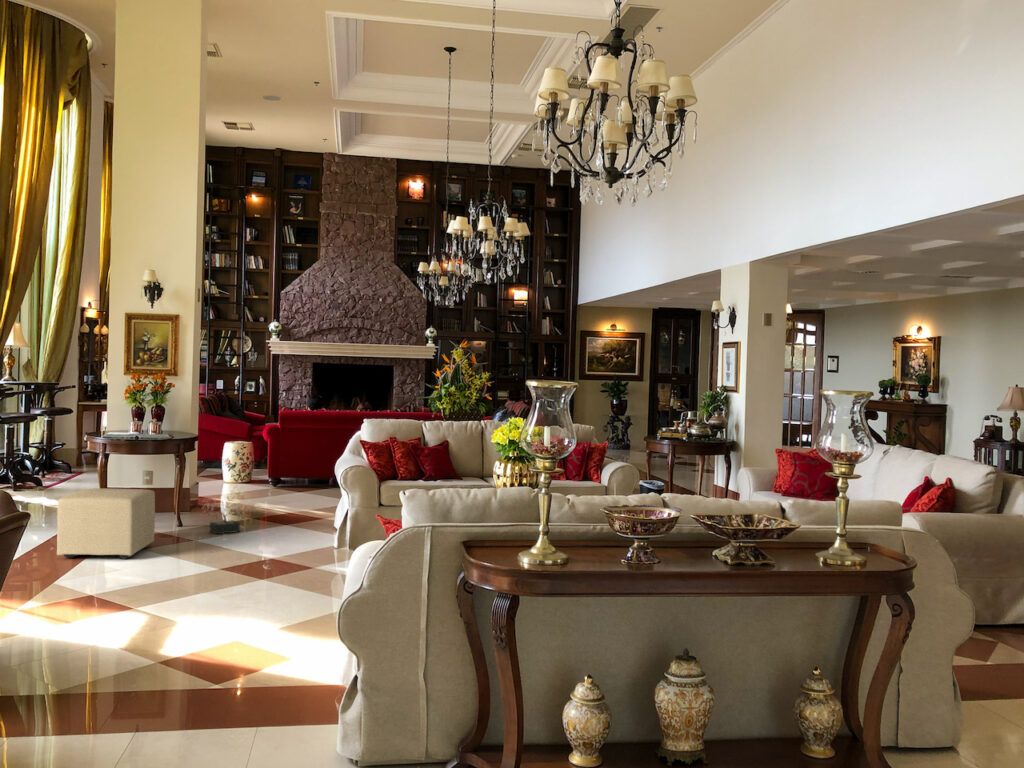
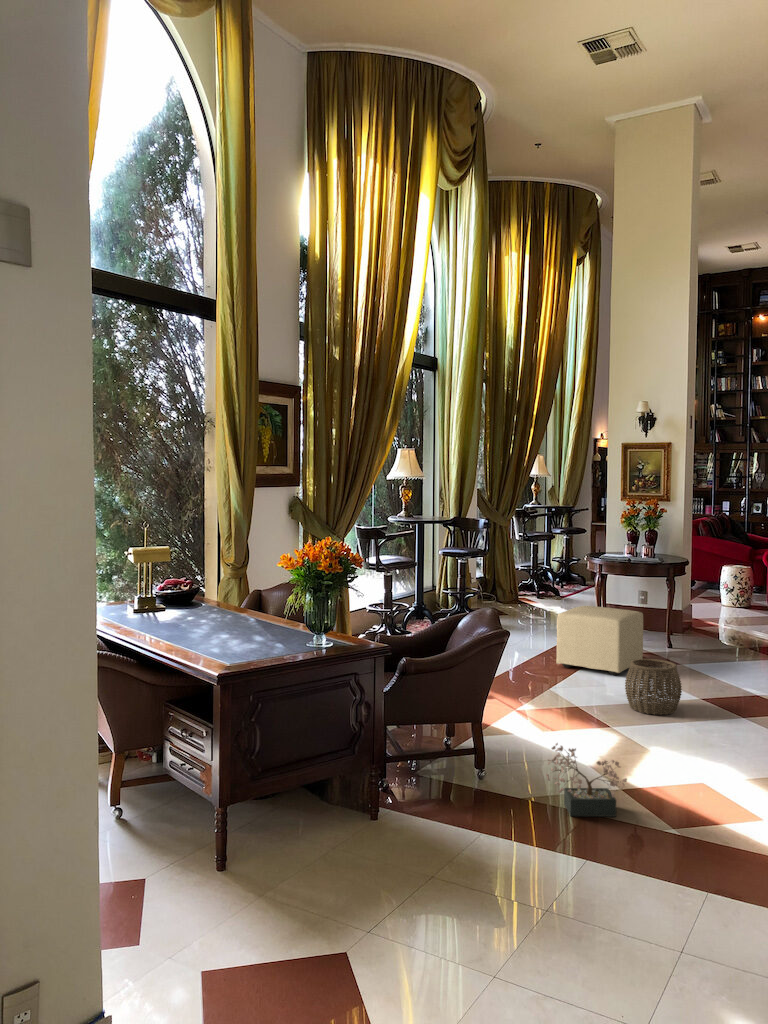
decorative plant: present [203,498,240,534] -> present [546,743,627,817]
woven basket: none [143,534,202,590] -> present [625,659,682,715]

